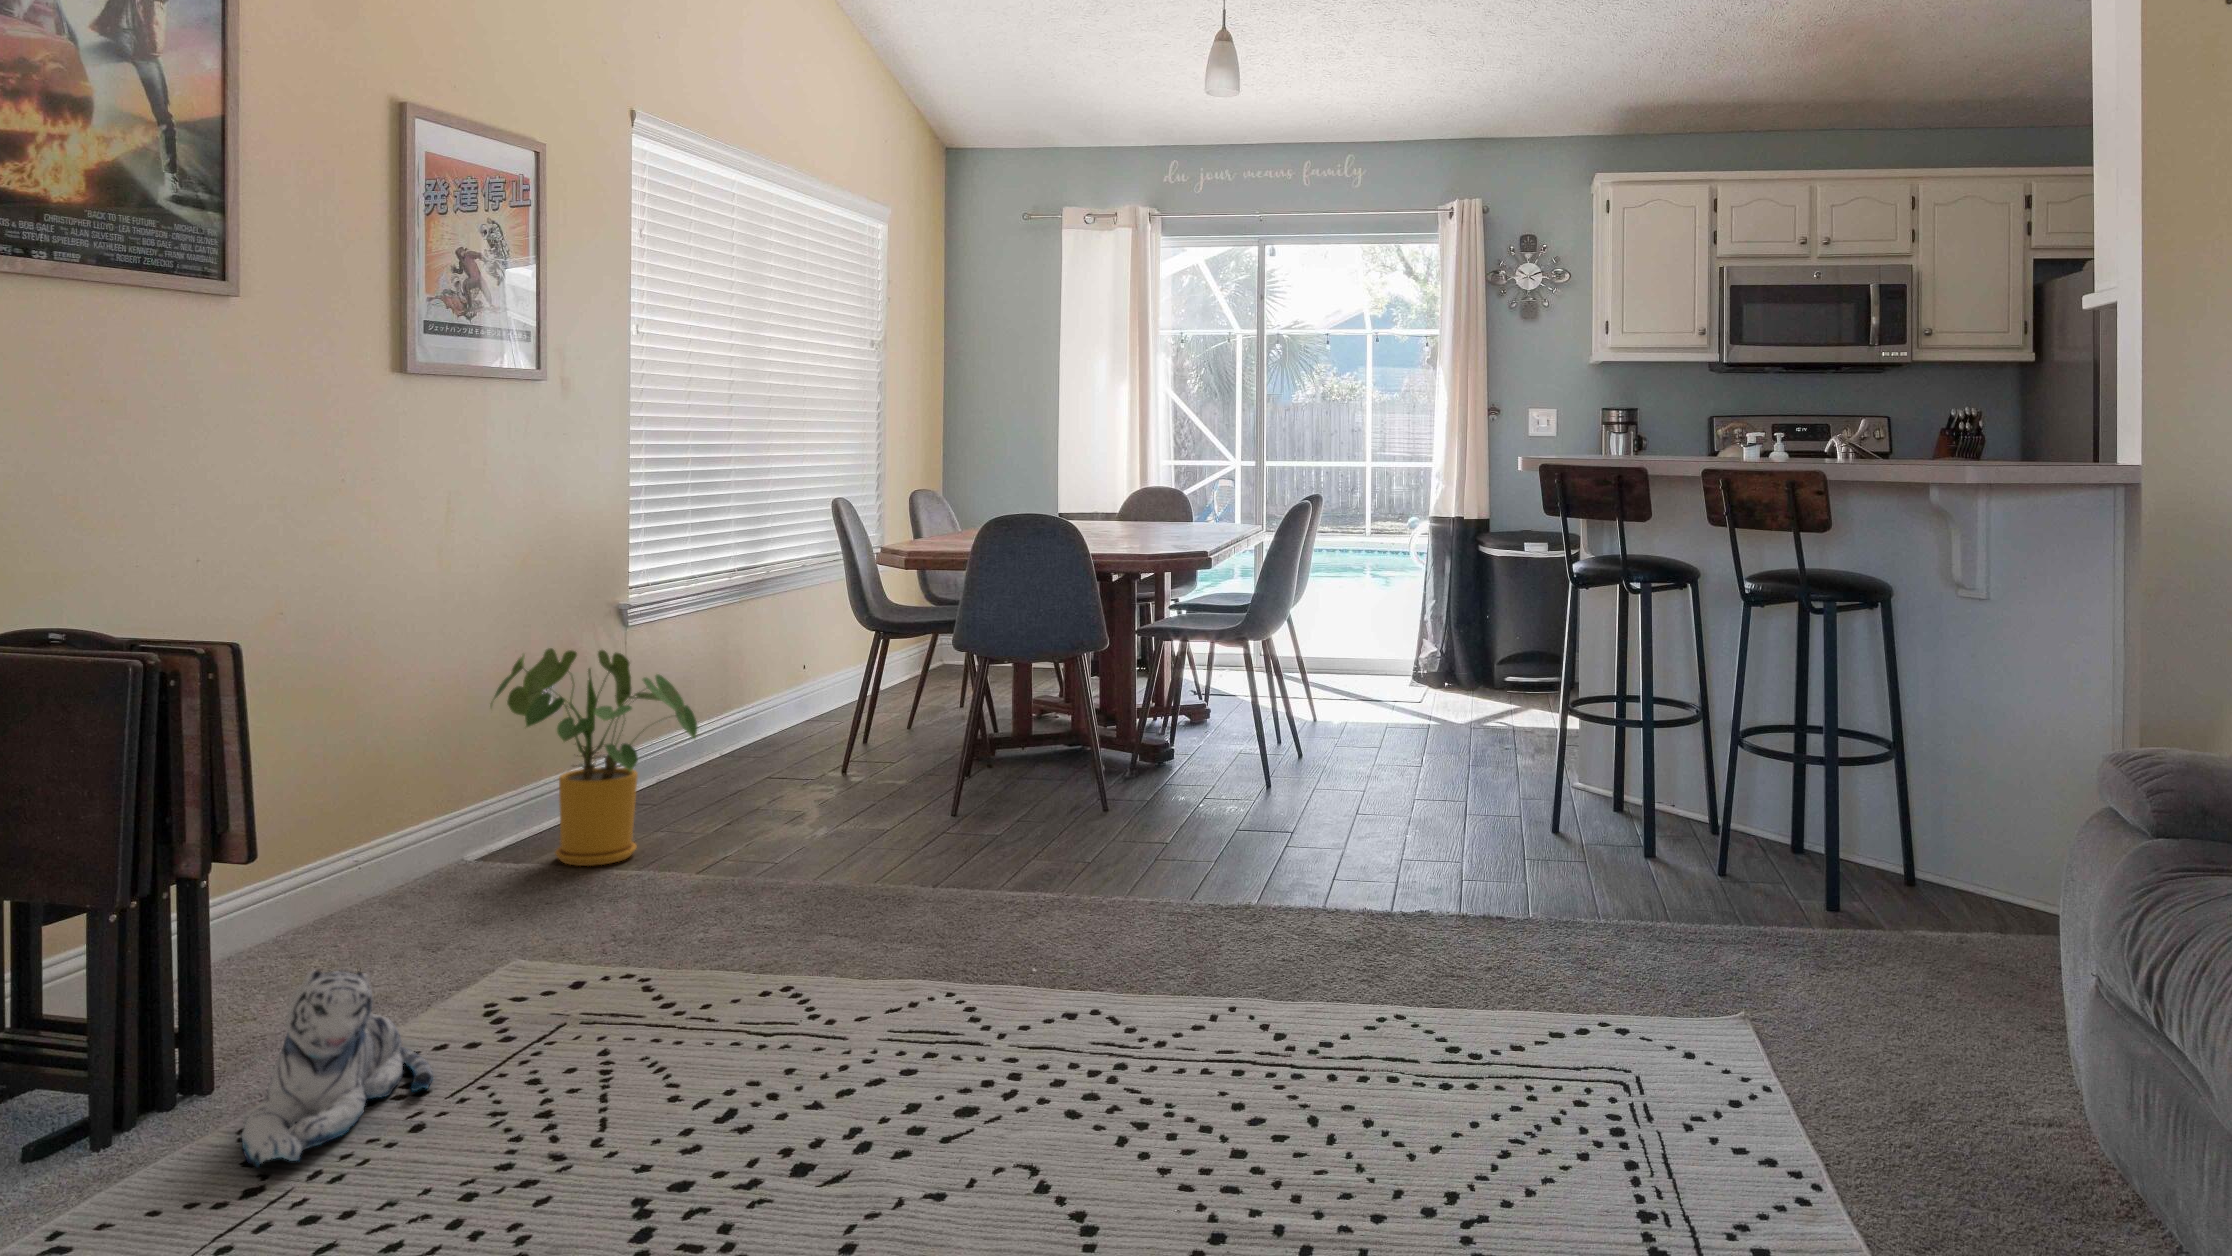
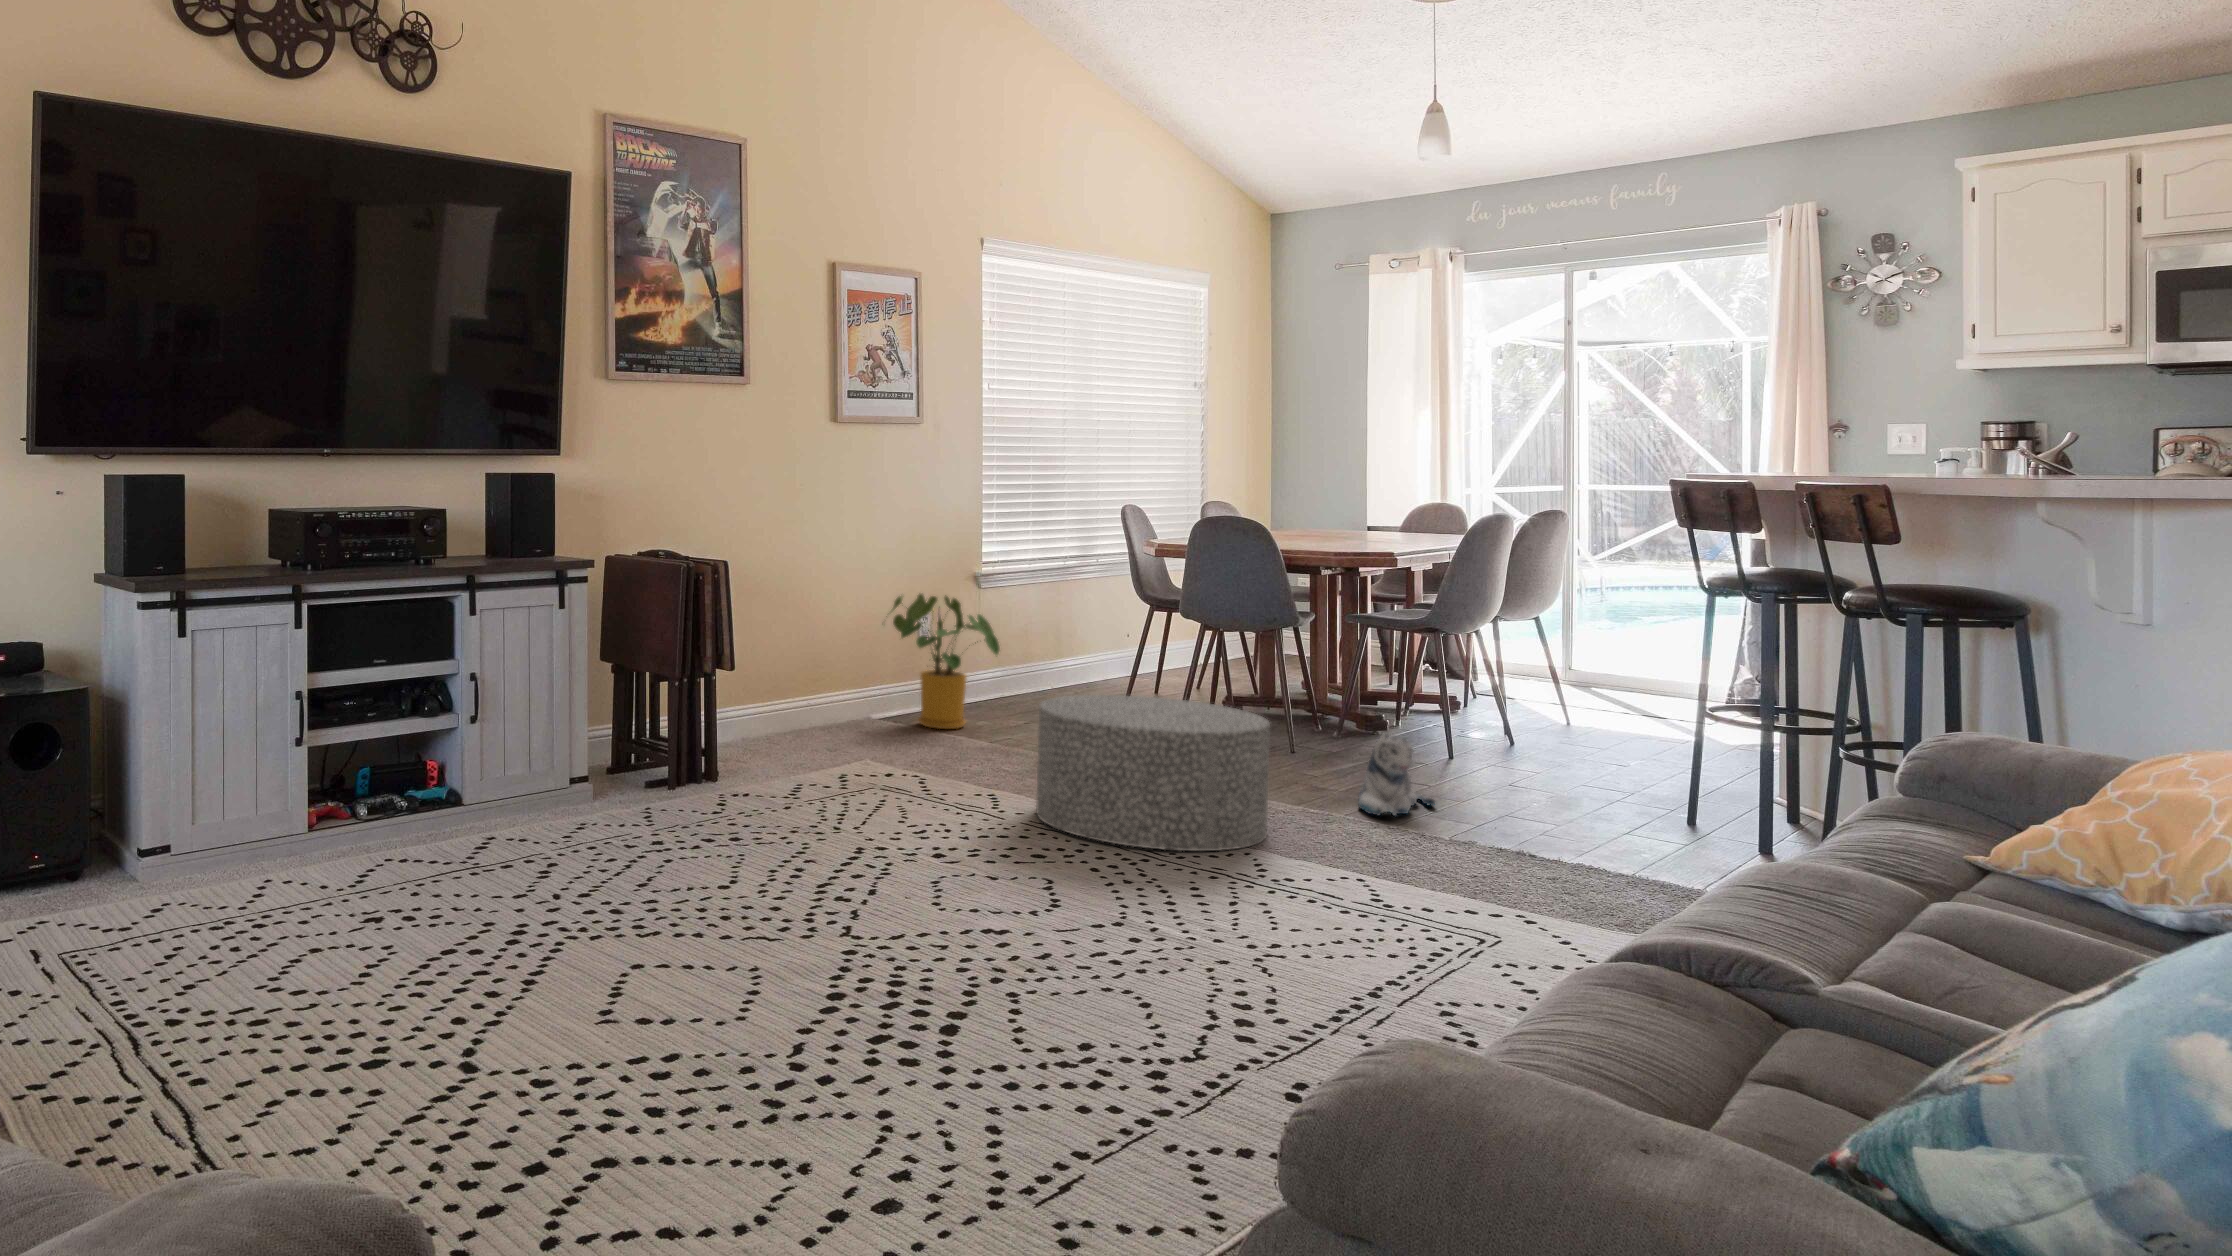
ottoman: none [861,789,1221,1071] -> present [1036,695,1270,851]
plush toy: present [241,970,433,1167] -> present [1359,735,1435,815]

